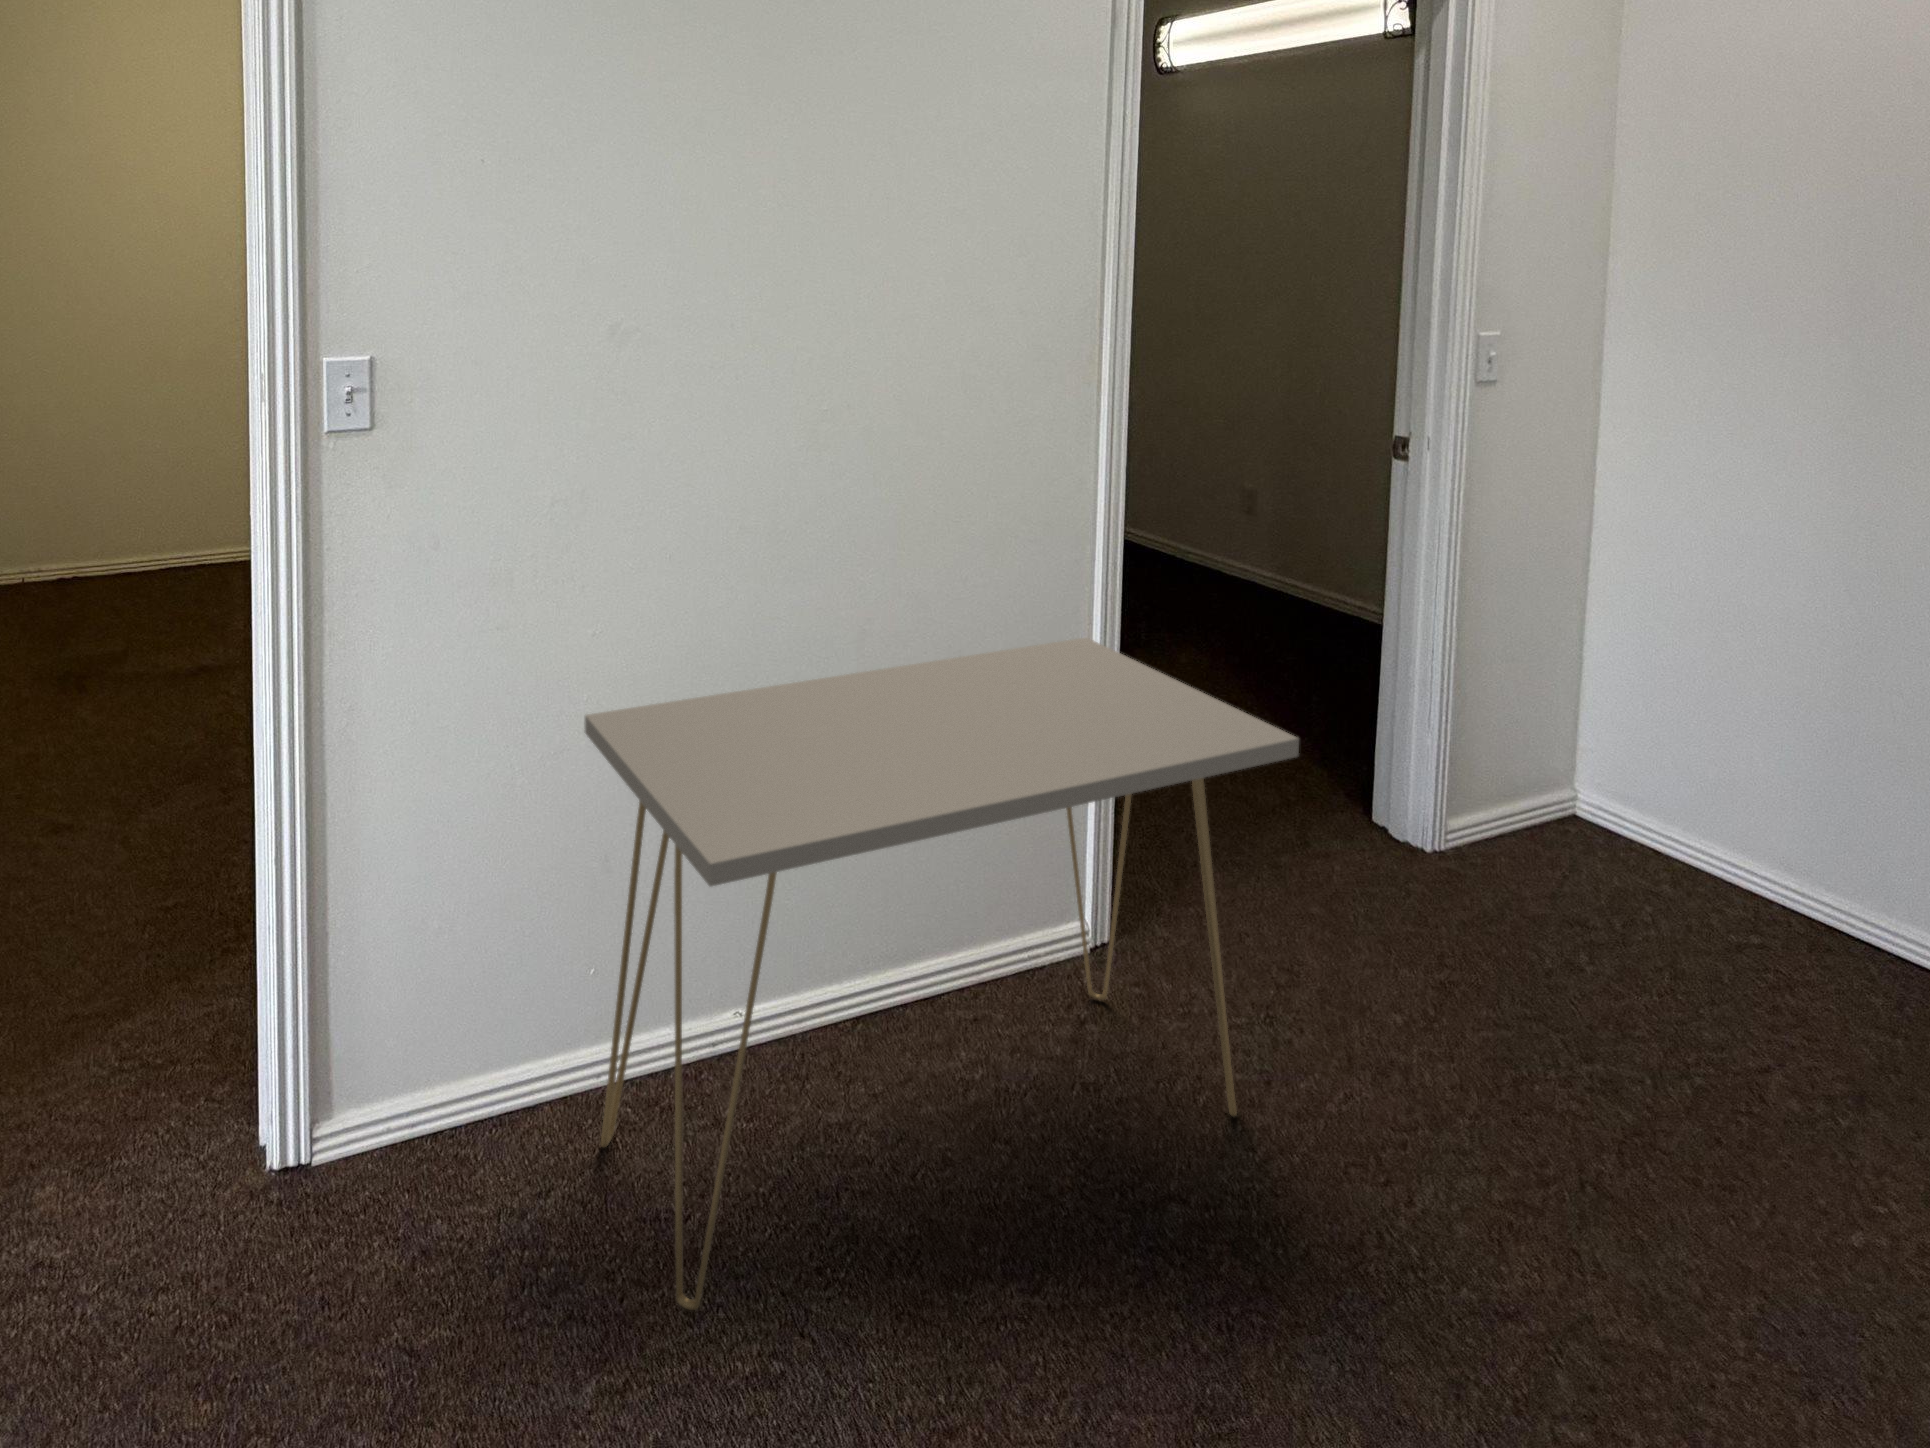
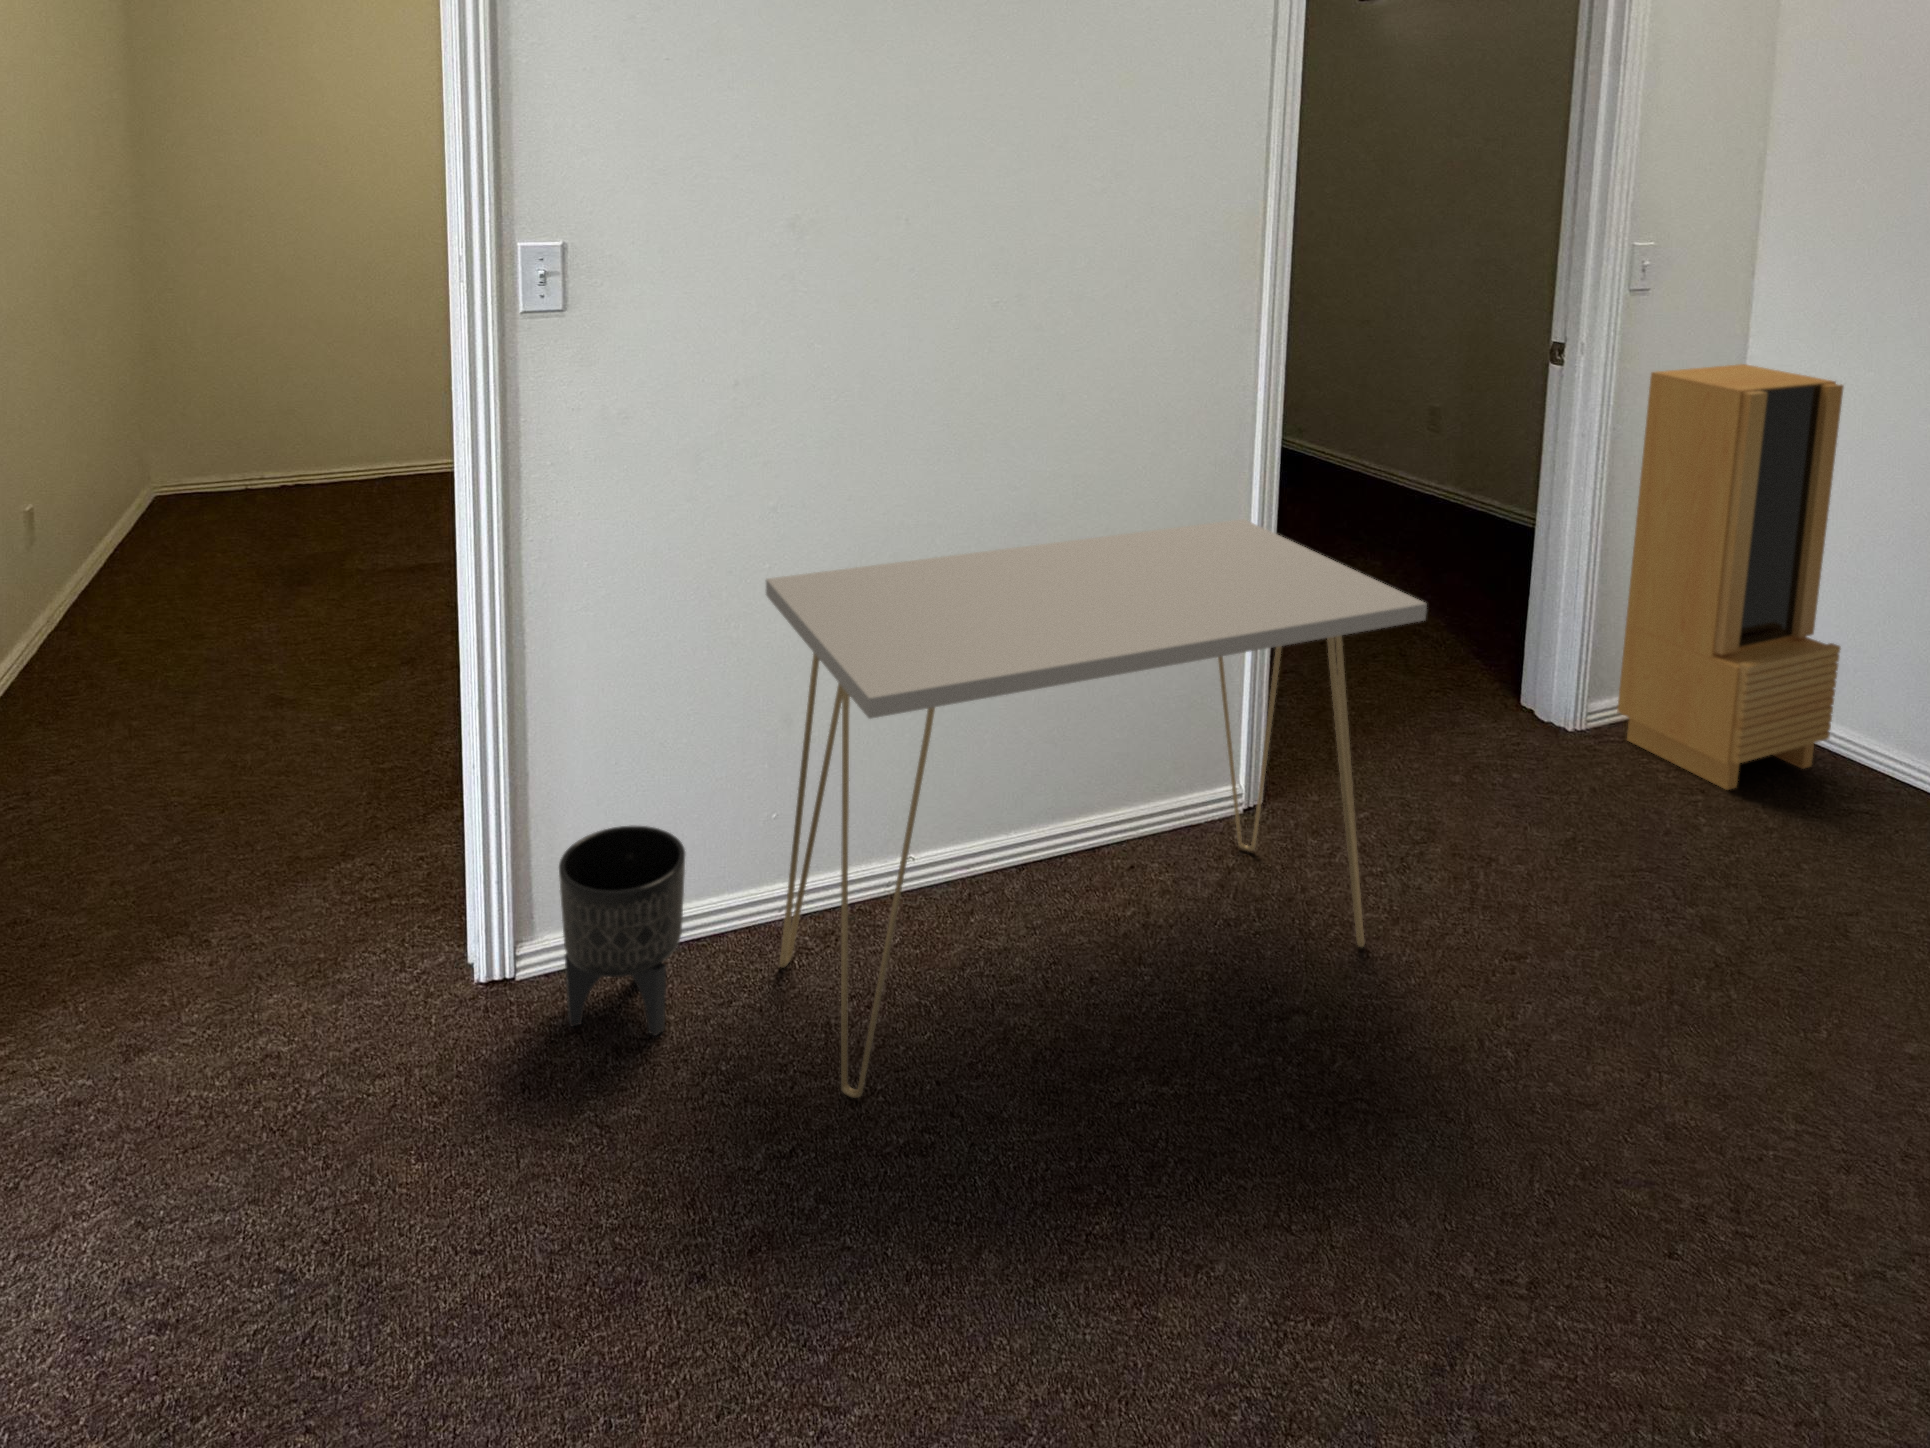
storage cabinet: none [1478,461,1717,923] -> present [1617,364,1843,790]
planter: none [362,991,500,1234] -> present [559,826,685,1036]

